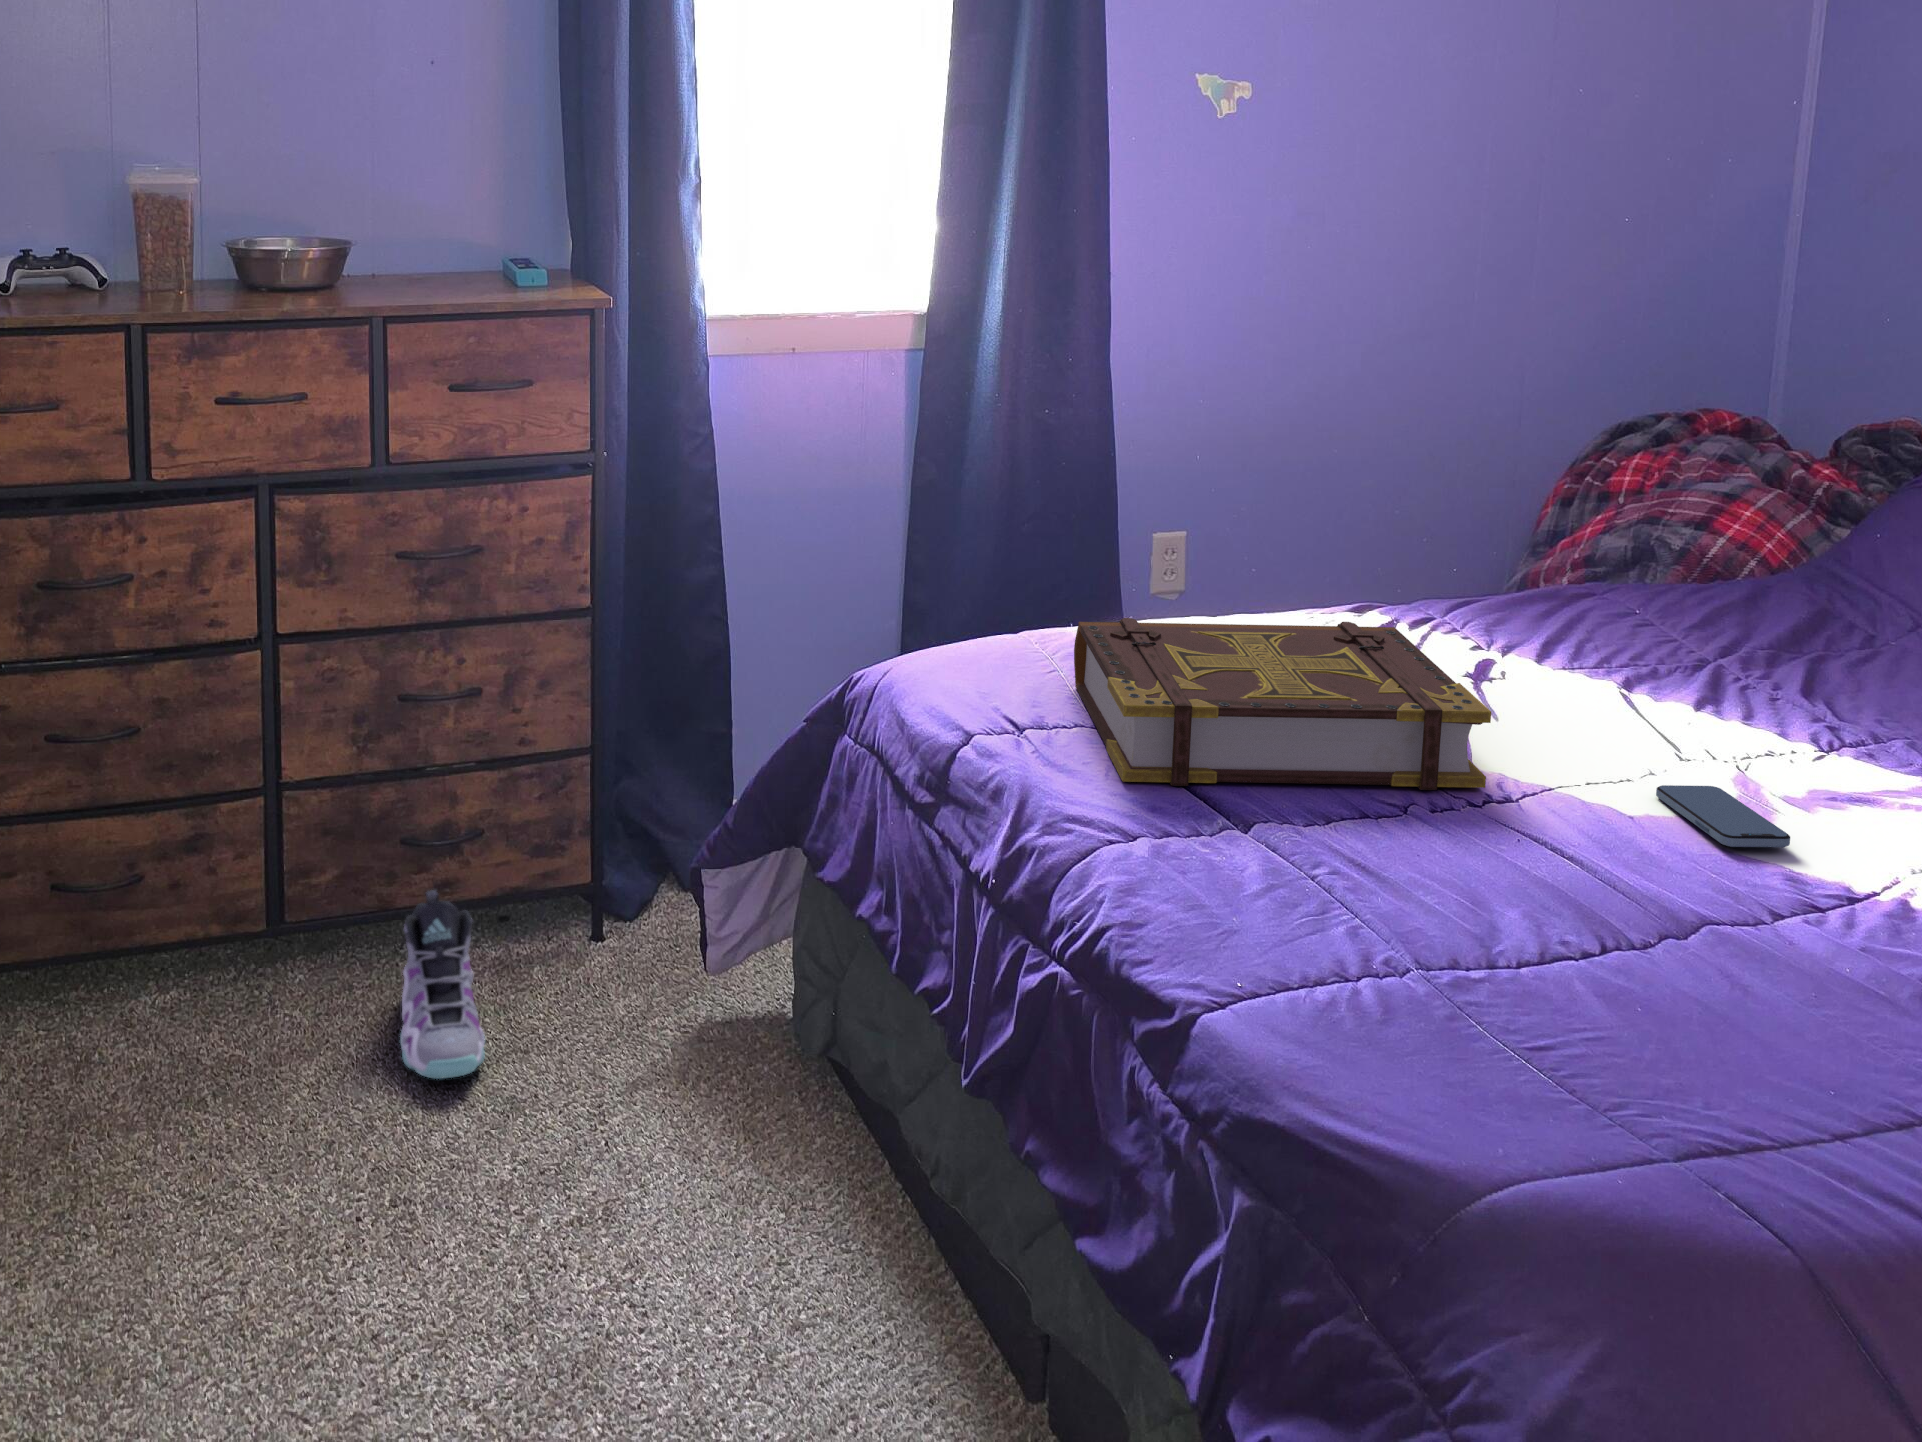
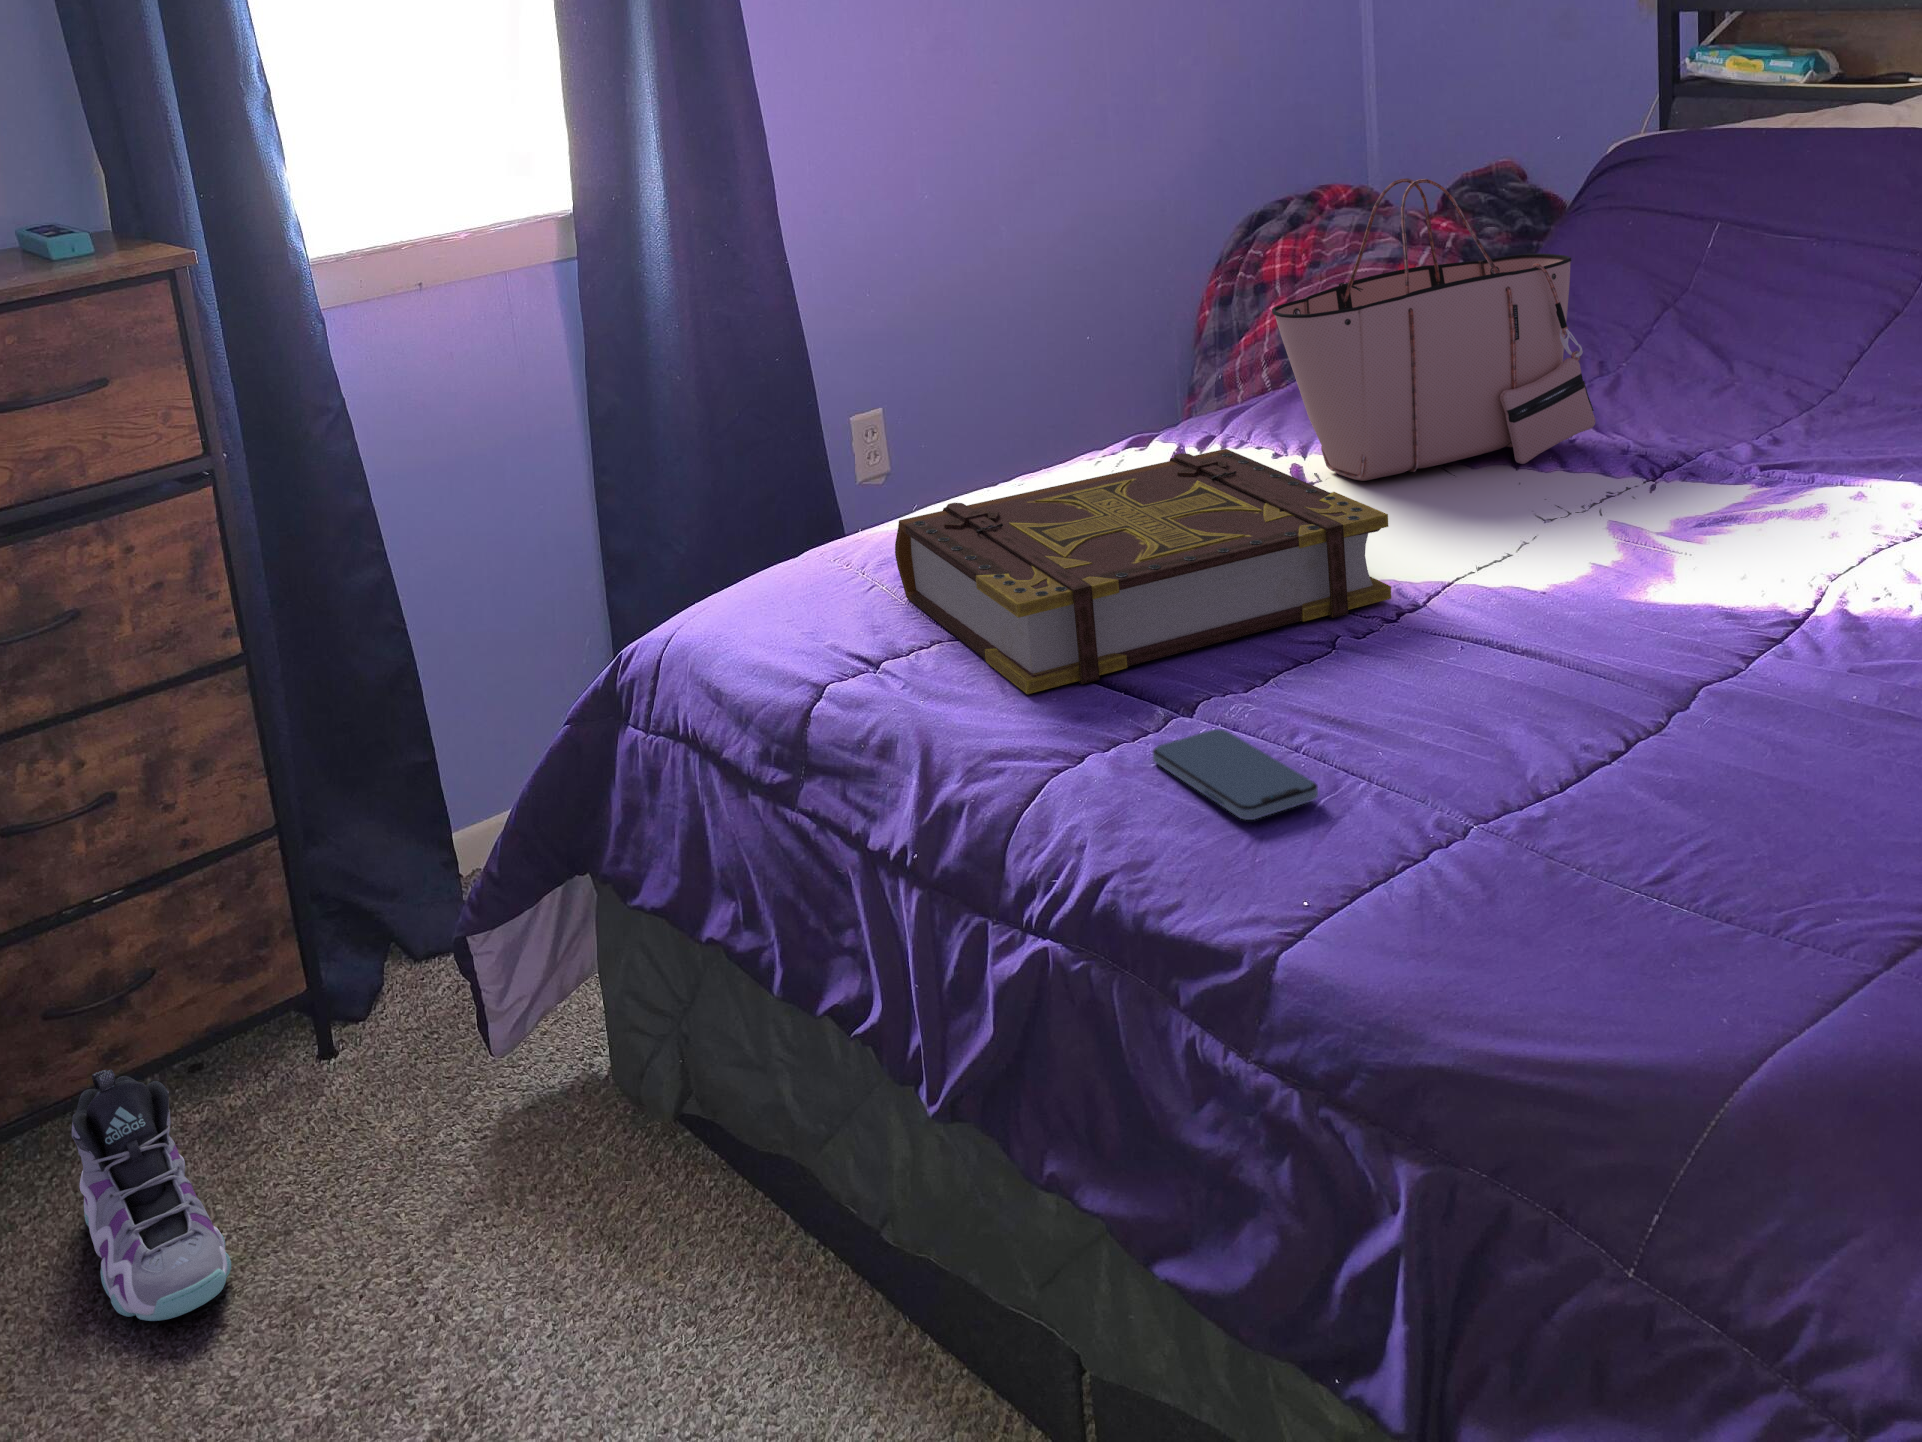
tote bag: none [1477,419,1800,709] -> present [1272,179,1595,481]
smartphone: present [1656,785,1790,848] -> present [1152,729,1318,820]

